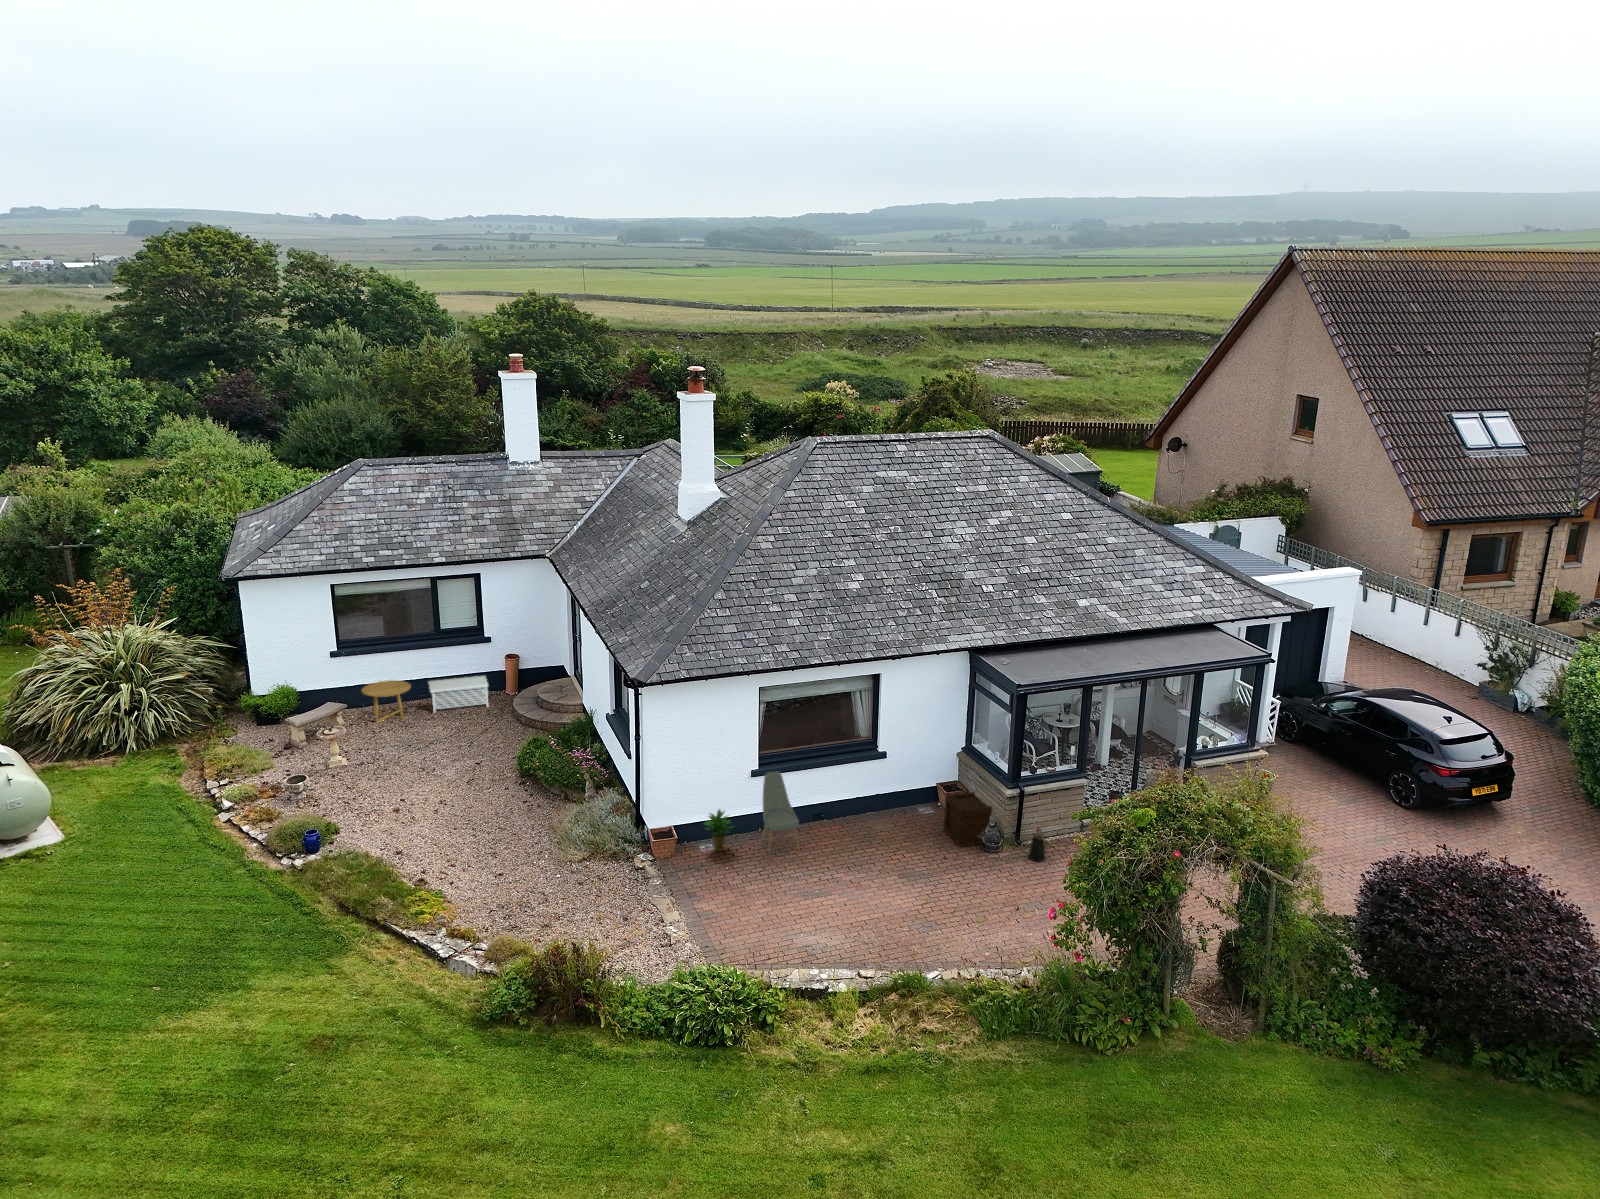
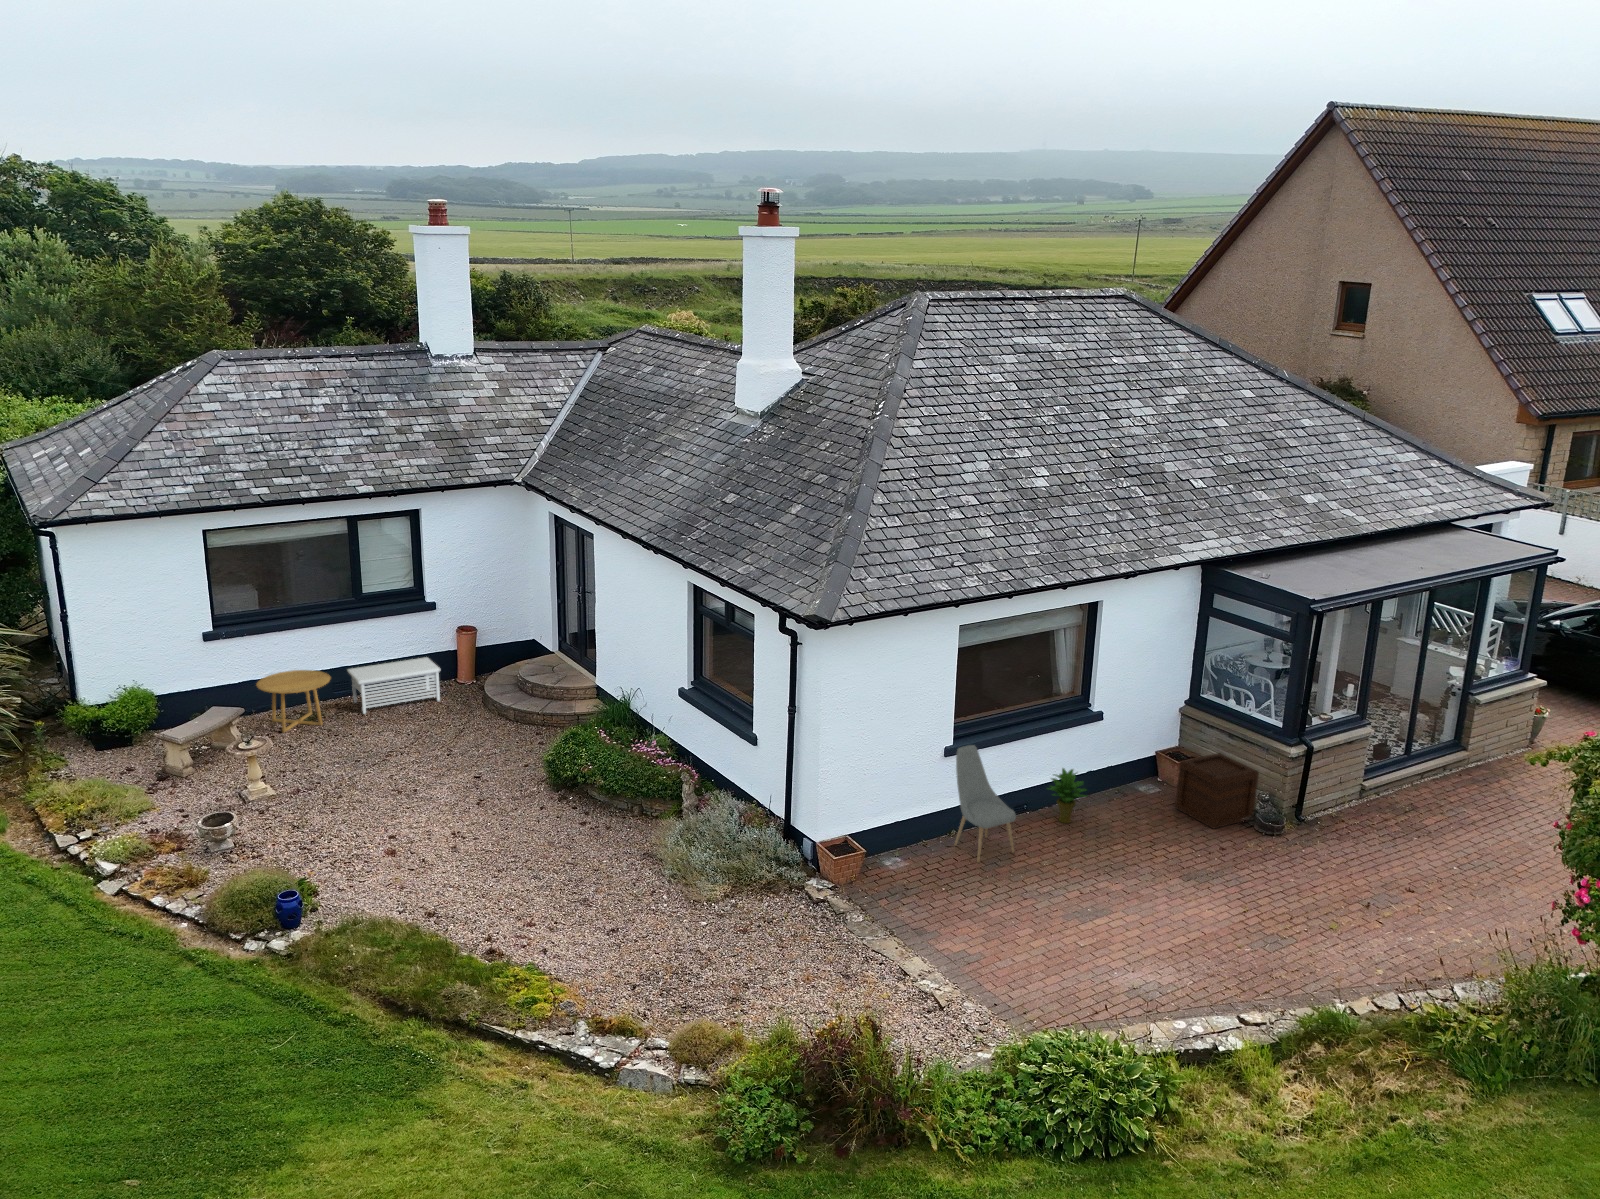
potted plant: present [705,810,733,851] -> present [1048,768,1086,823]
watering can: present [1028,827,1046,862] -> none [1306,791,1334,838]

